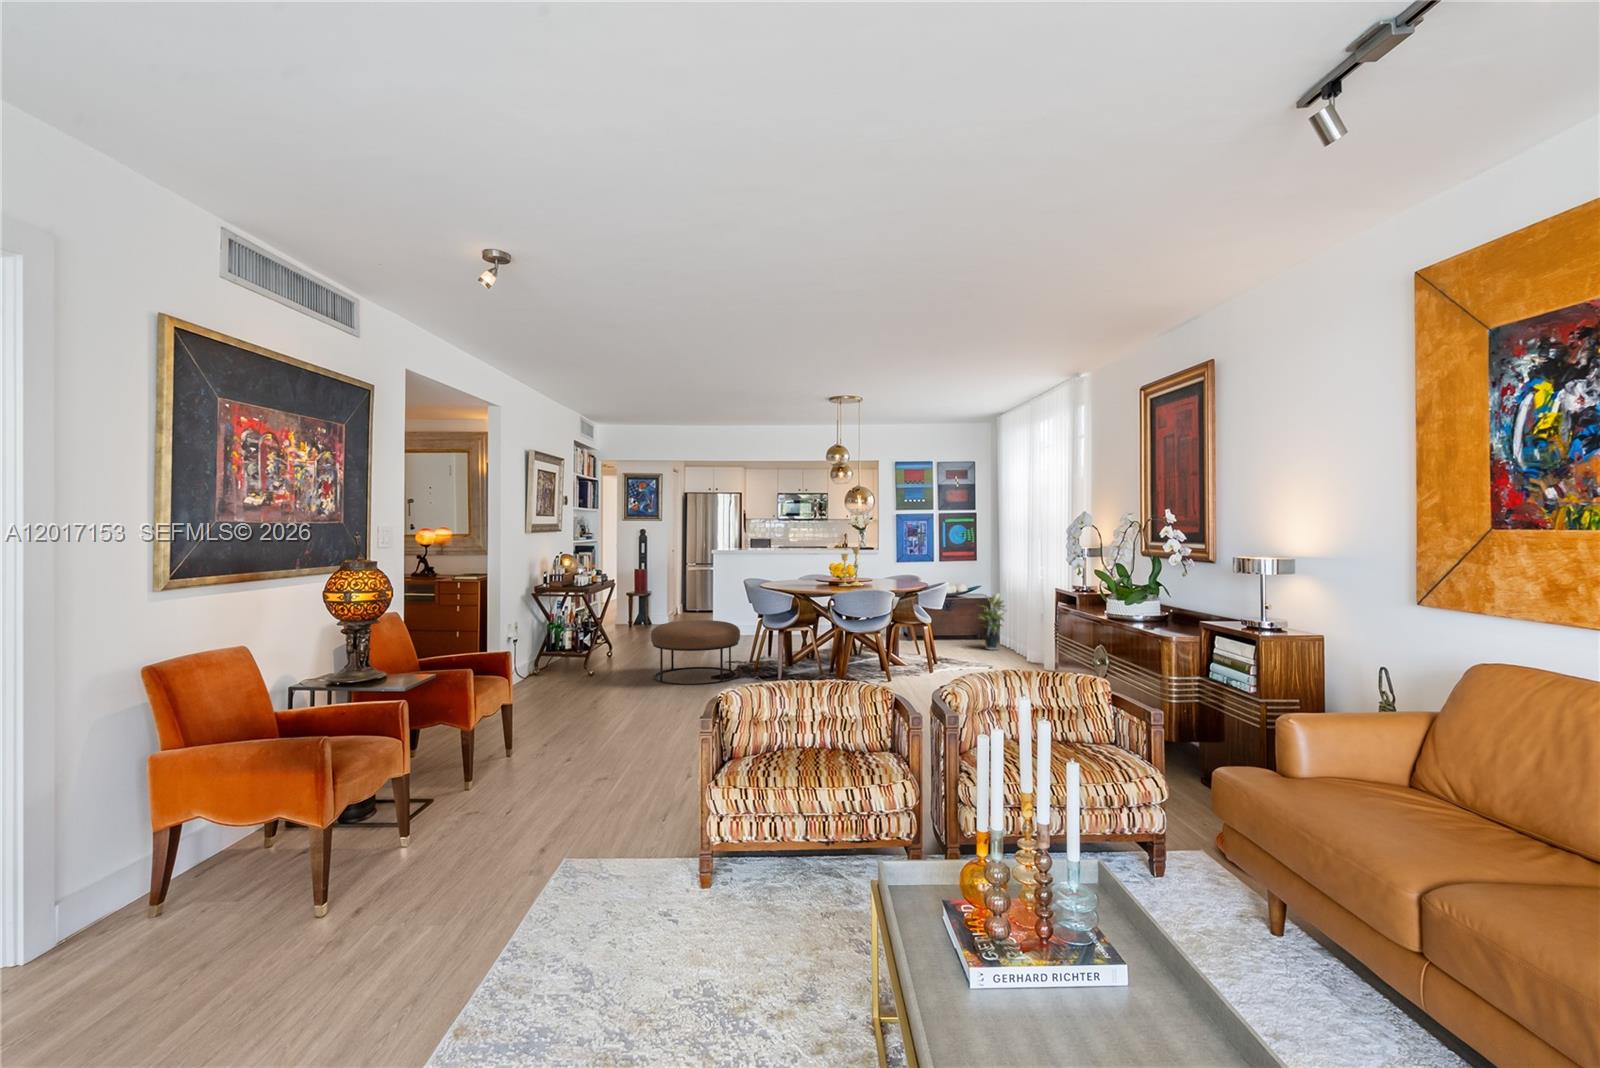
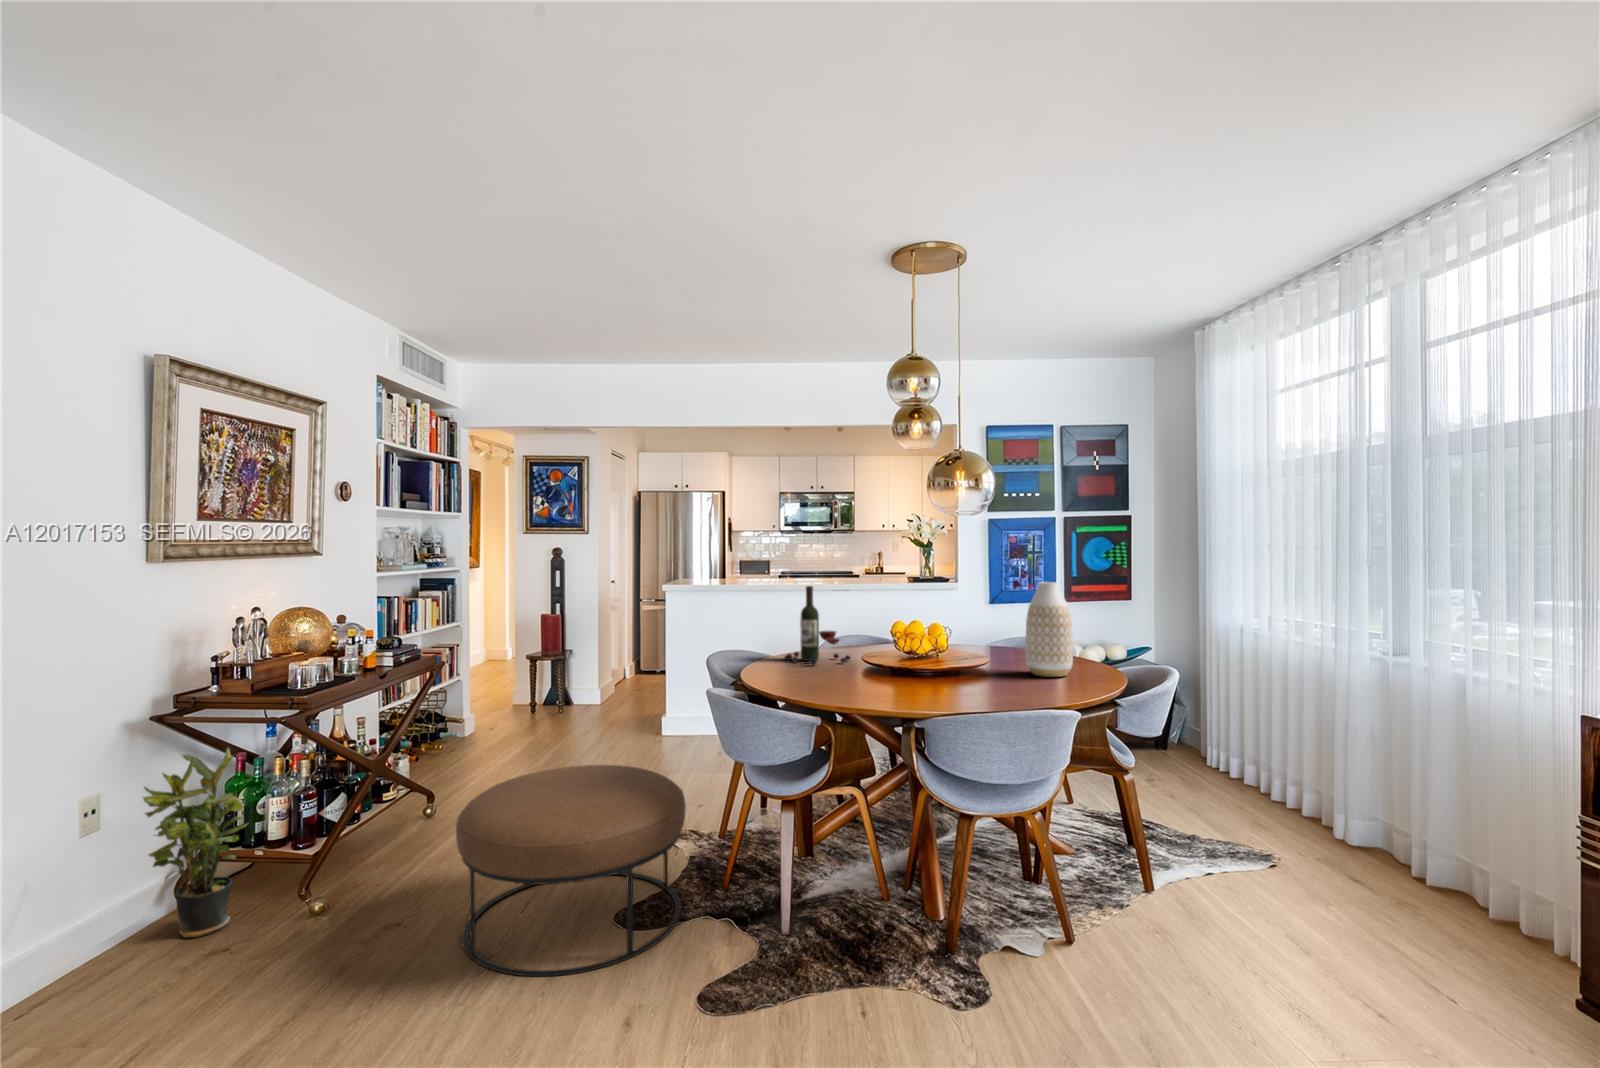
vase: none [887,544,907,585] -> present [1025,582,1073,677]
wine bottle: none [781,546,812,583] -> present [784,586,850,665]
candlestick: present [839,547,863,586] -> none [920,591,977,686]
potted plant: present [978,593,1005,650] -> present [143,748,247,938]

